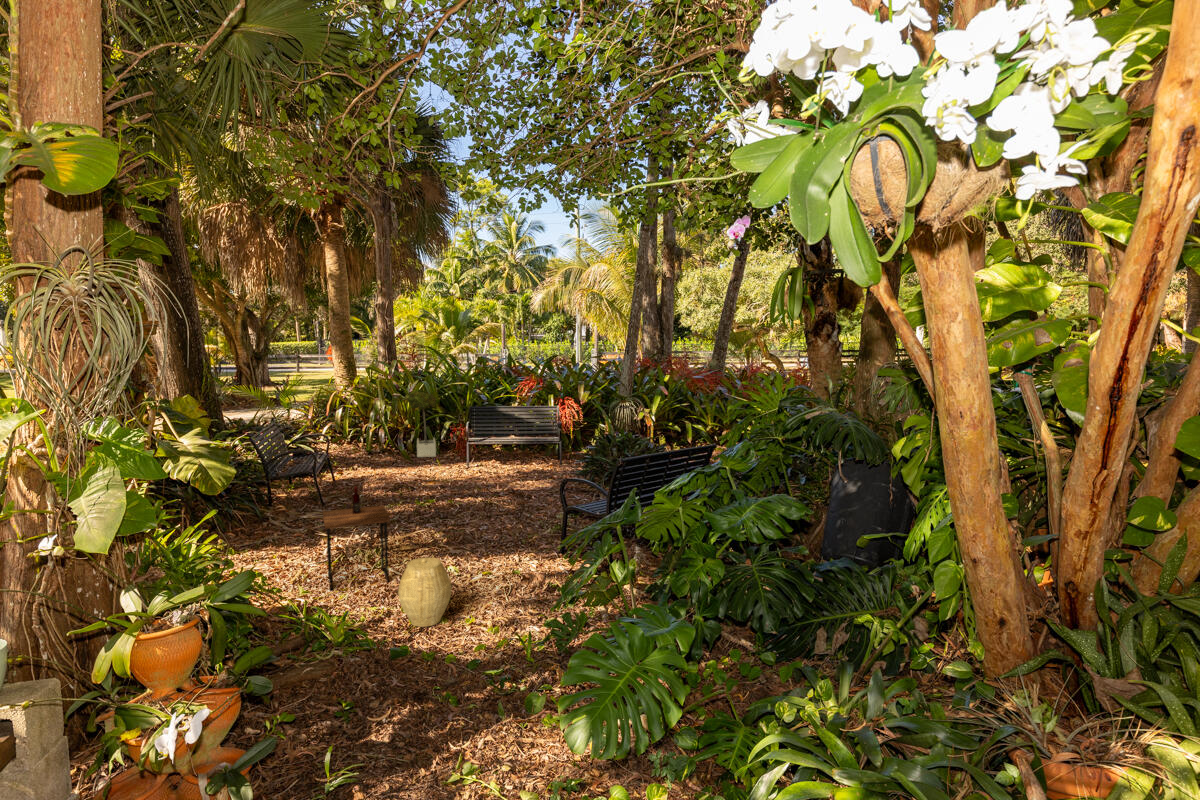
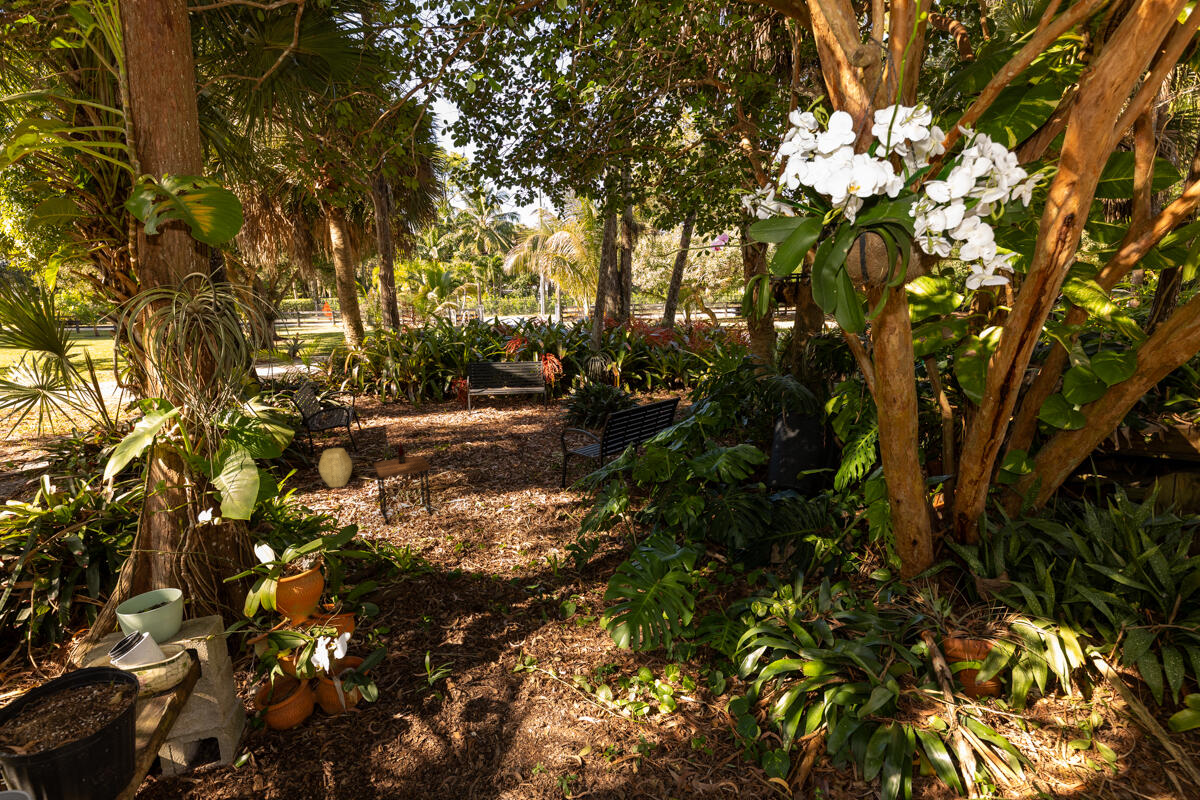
potted tree: present [407,391,436,457] -> none [416,352,443,406]
woven basket: present [398,558,451,627] -> present [319,448,352,487]

